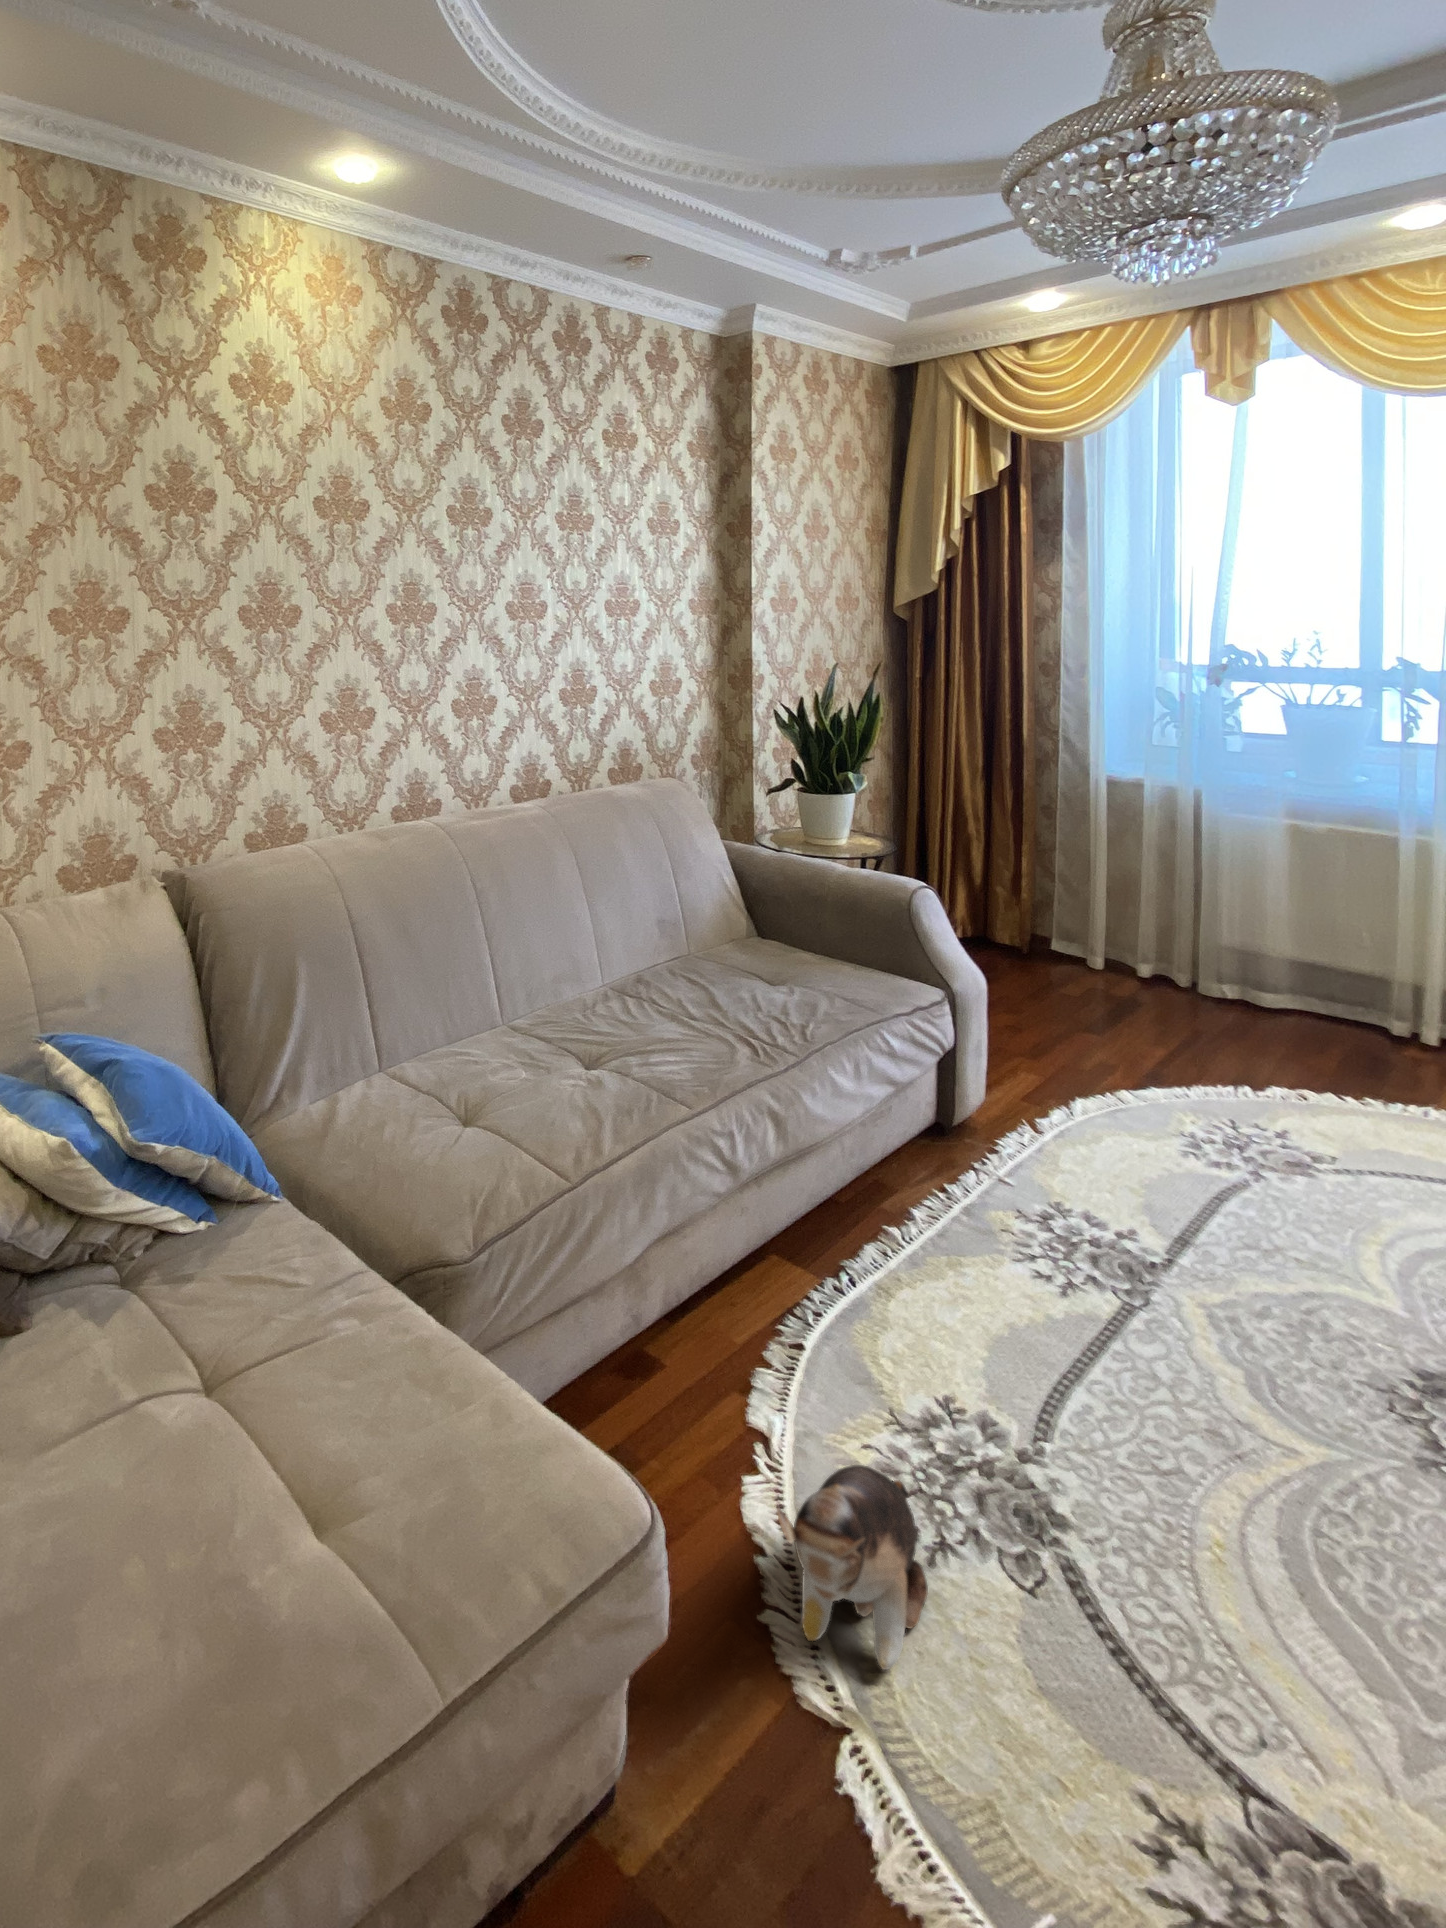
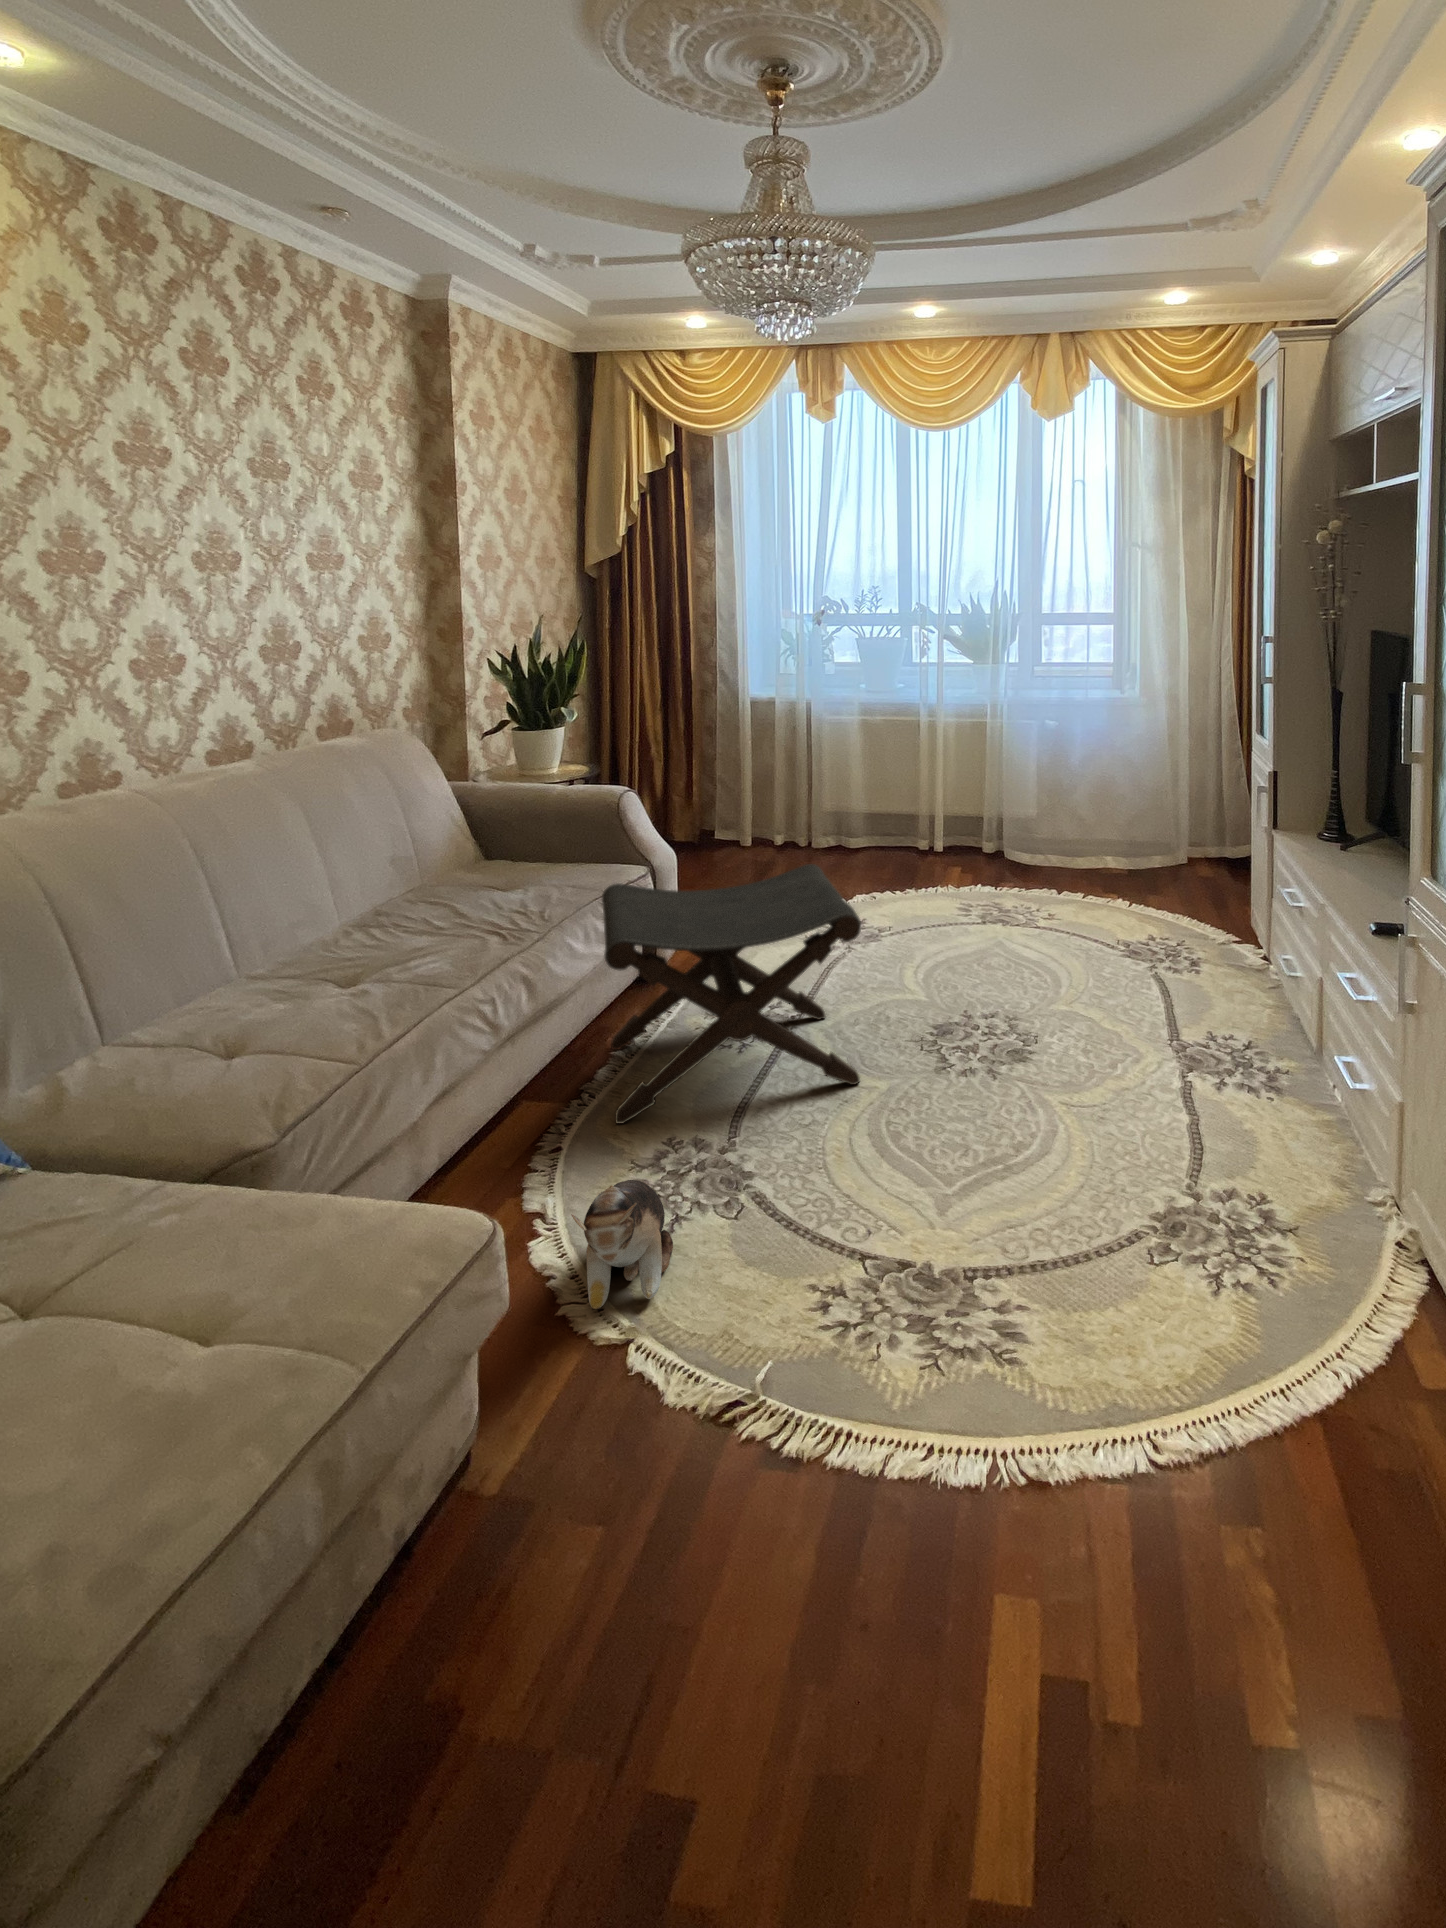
footstool: none [867,1013,1275,1428] -> present [602,864,862,1124]

